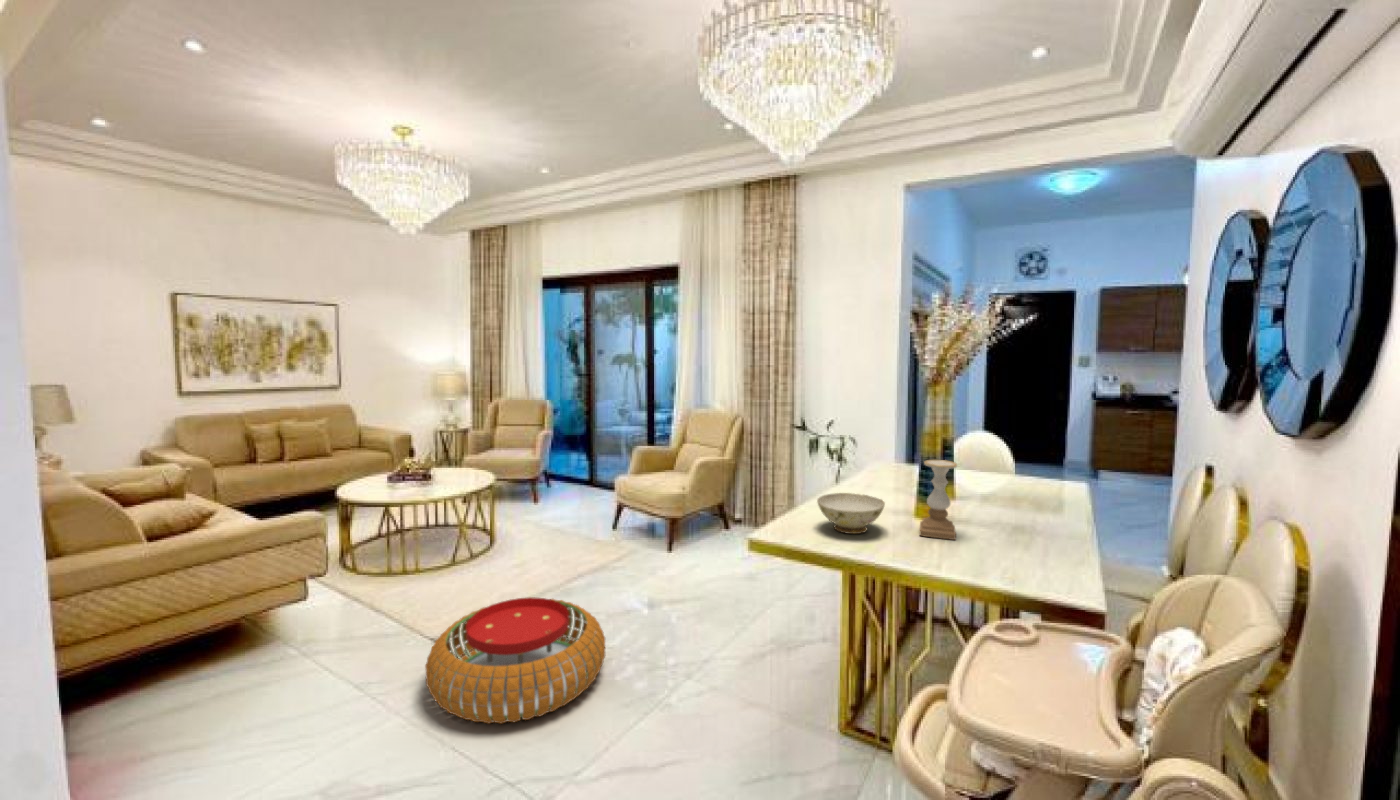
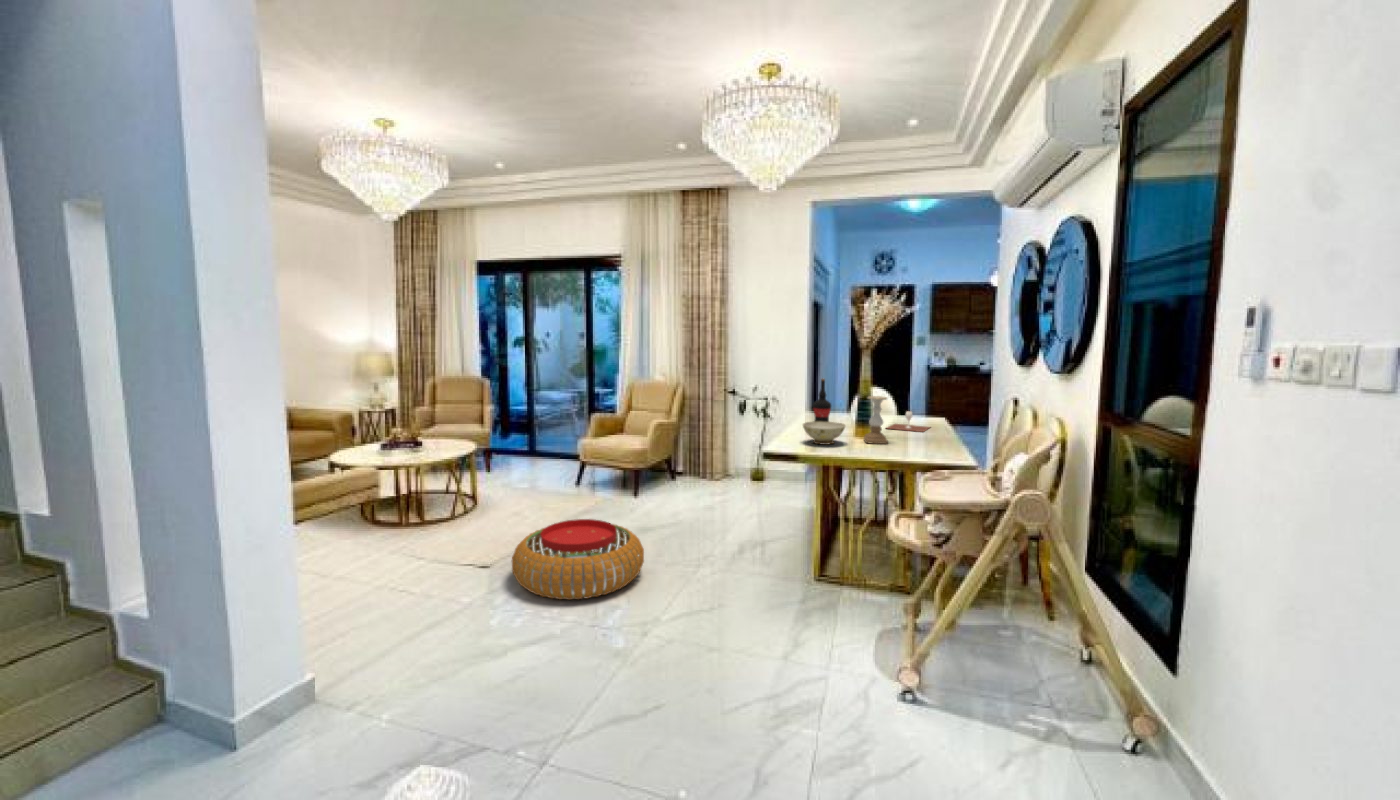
wine bottle: none [859,424,886,497] -> present [813,379,831,422]
wine glass: none [971,478,1052,515] -> present [887,411,930,432]

